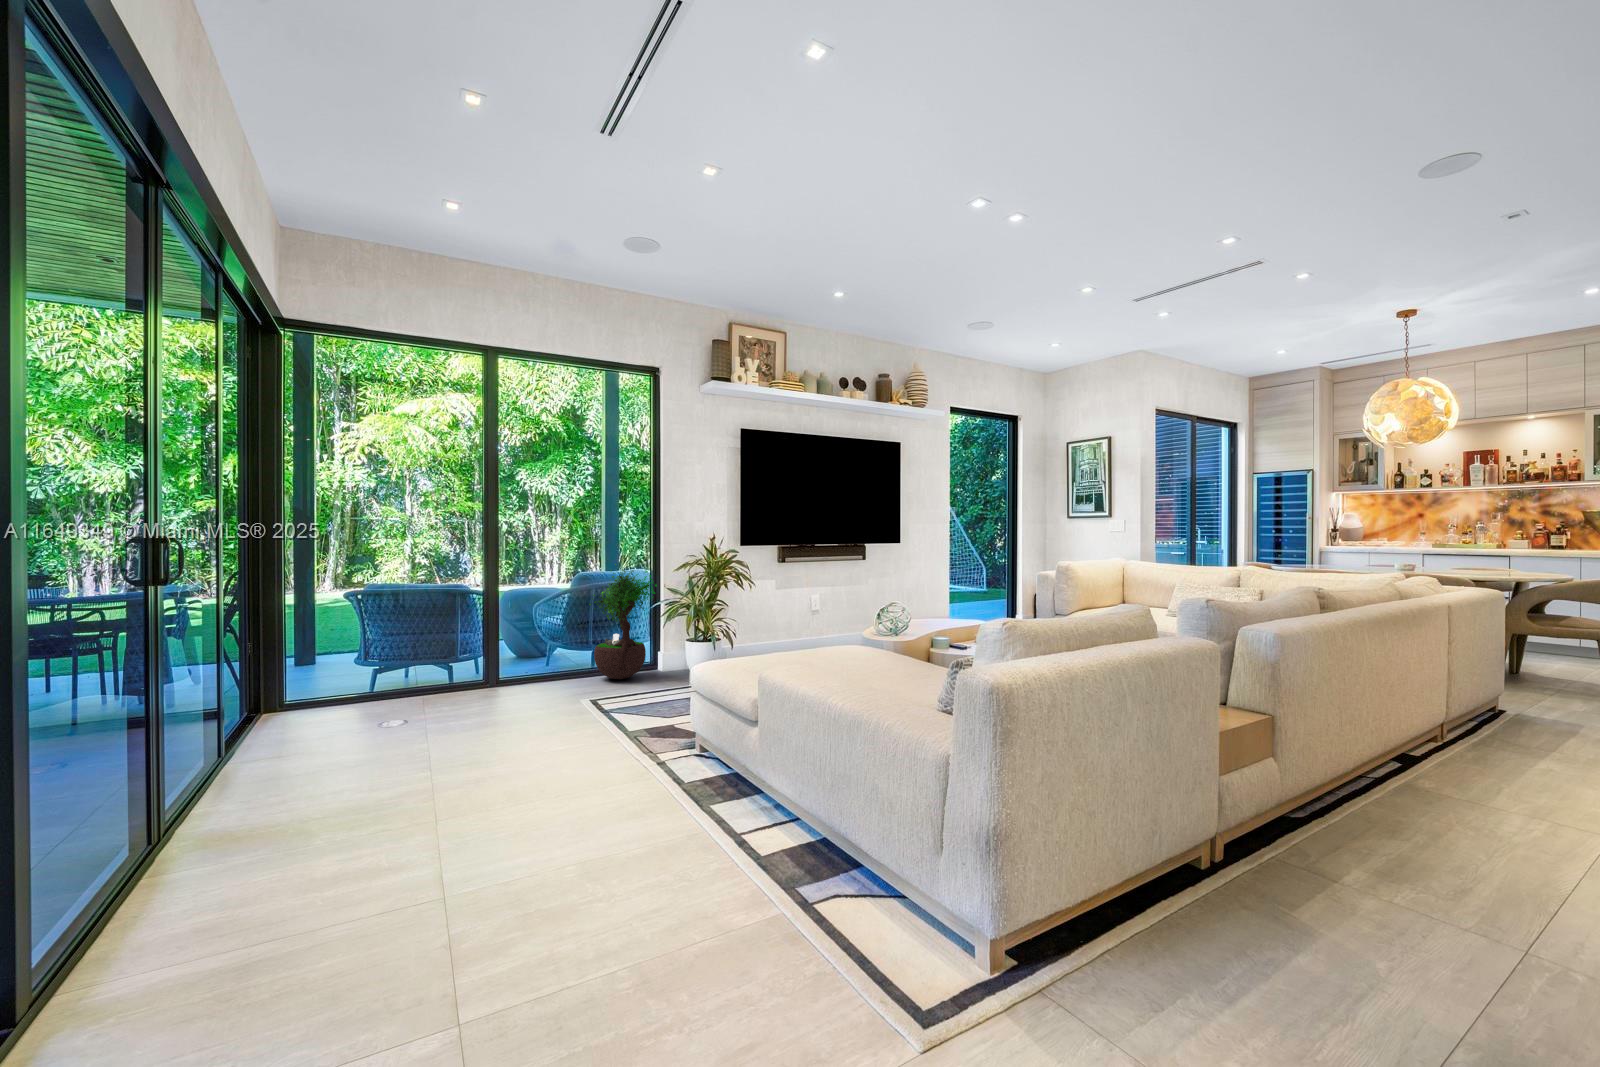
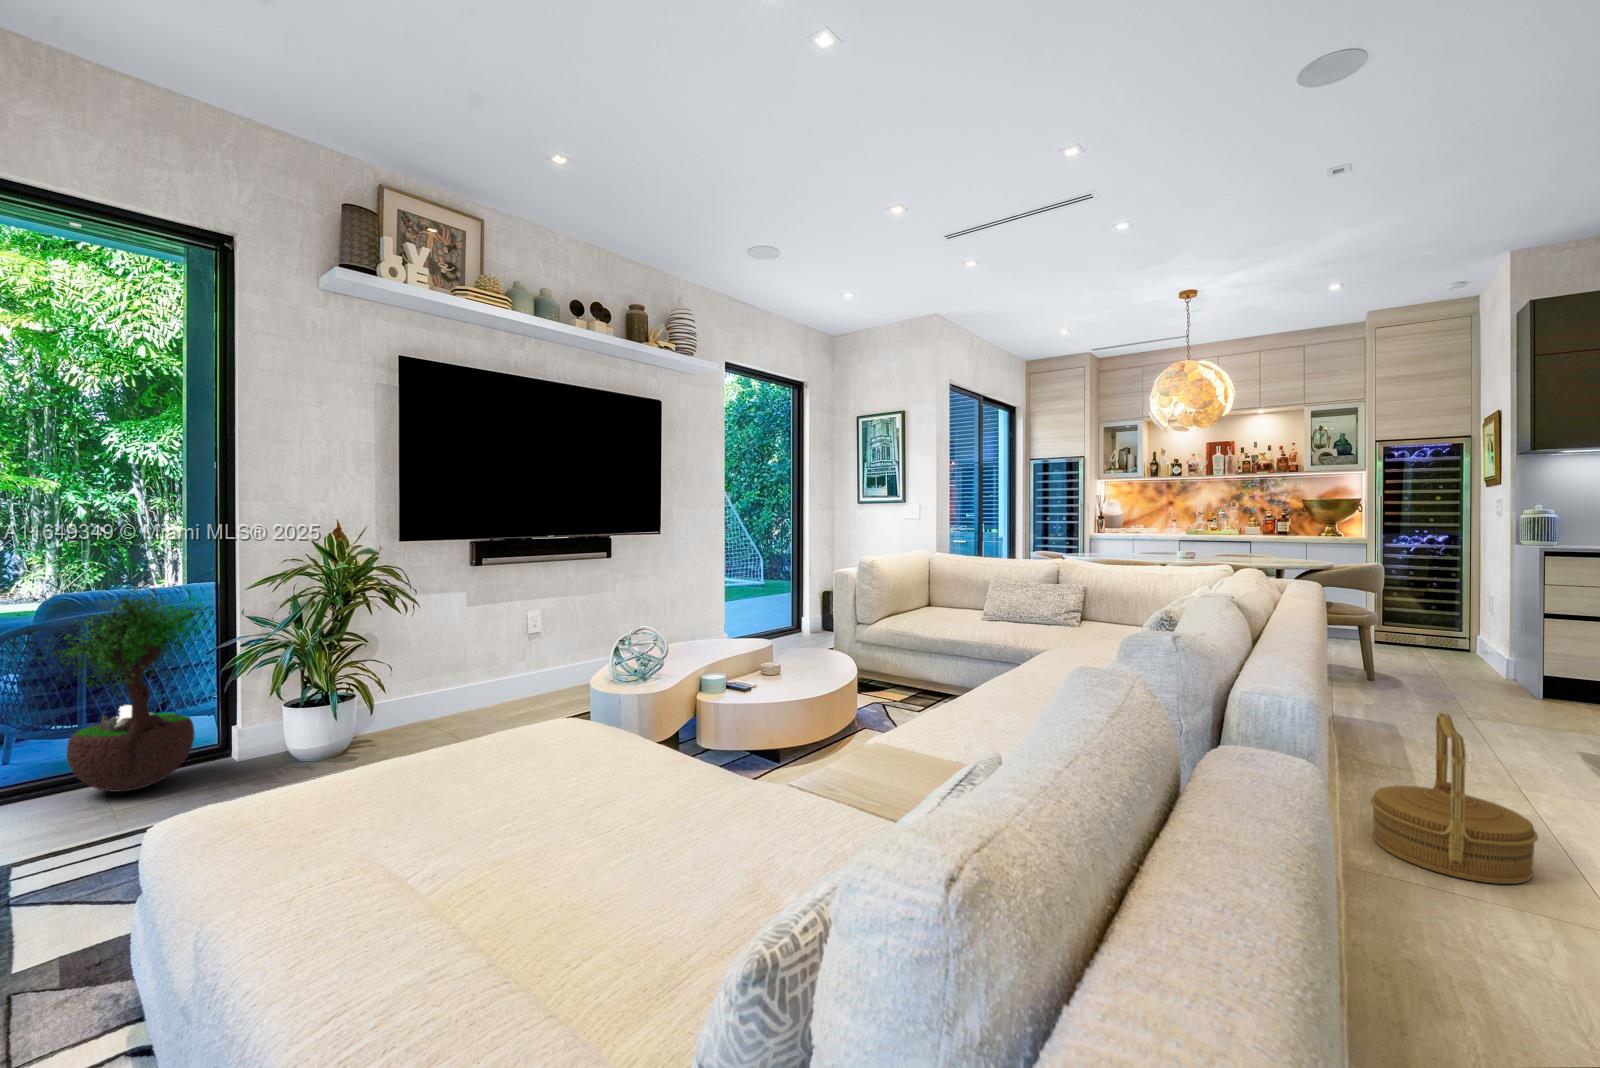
woven basket: none [1424,684,1552,802] -> present [1371,713,1538,884]

